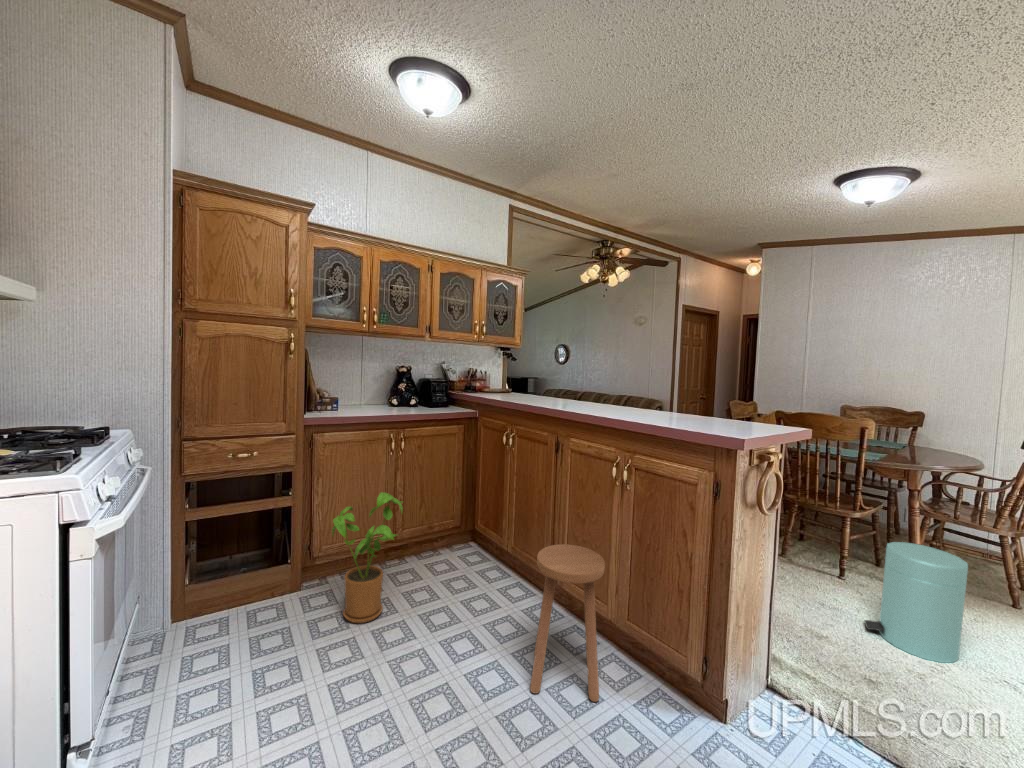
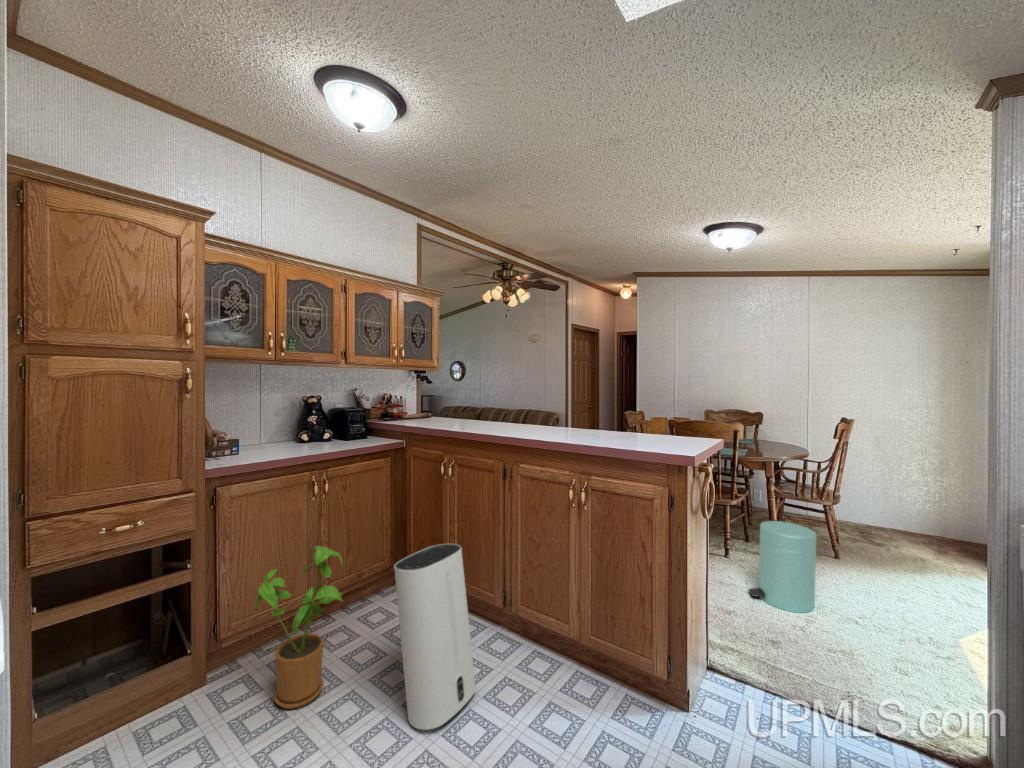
air purifier: none [434,505,506,666] -> present [394,544,476,730]
stool: present [530,544,605,702] -> none [507,572,583,736]

